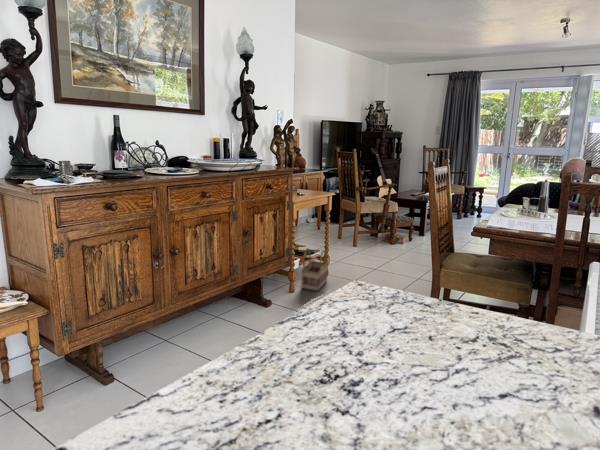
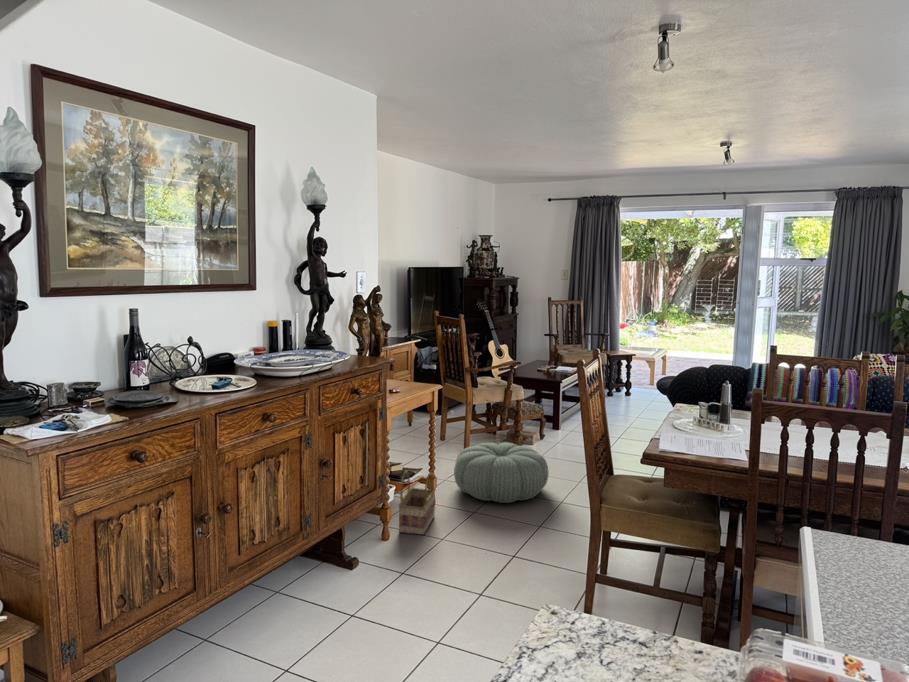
pouf: none [343,237,410,276] -> present [454,442,549,503]

